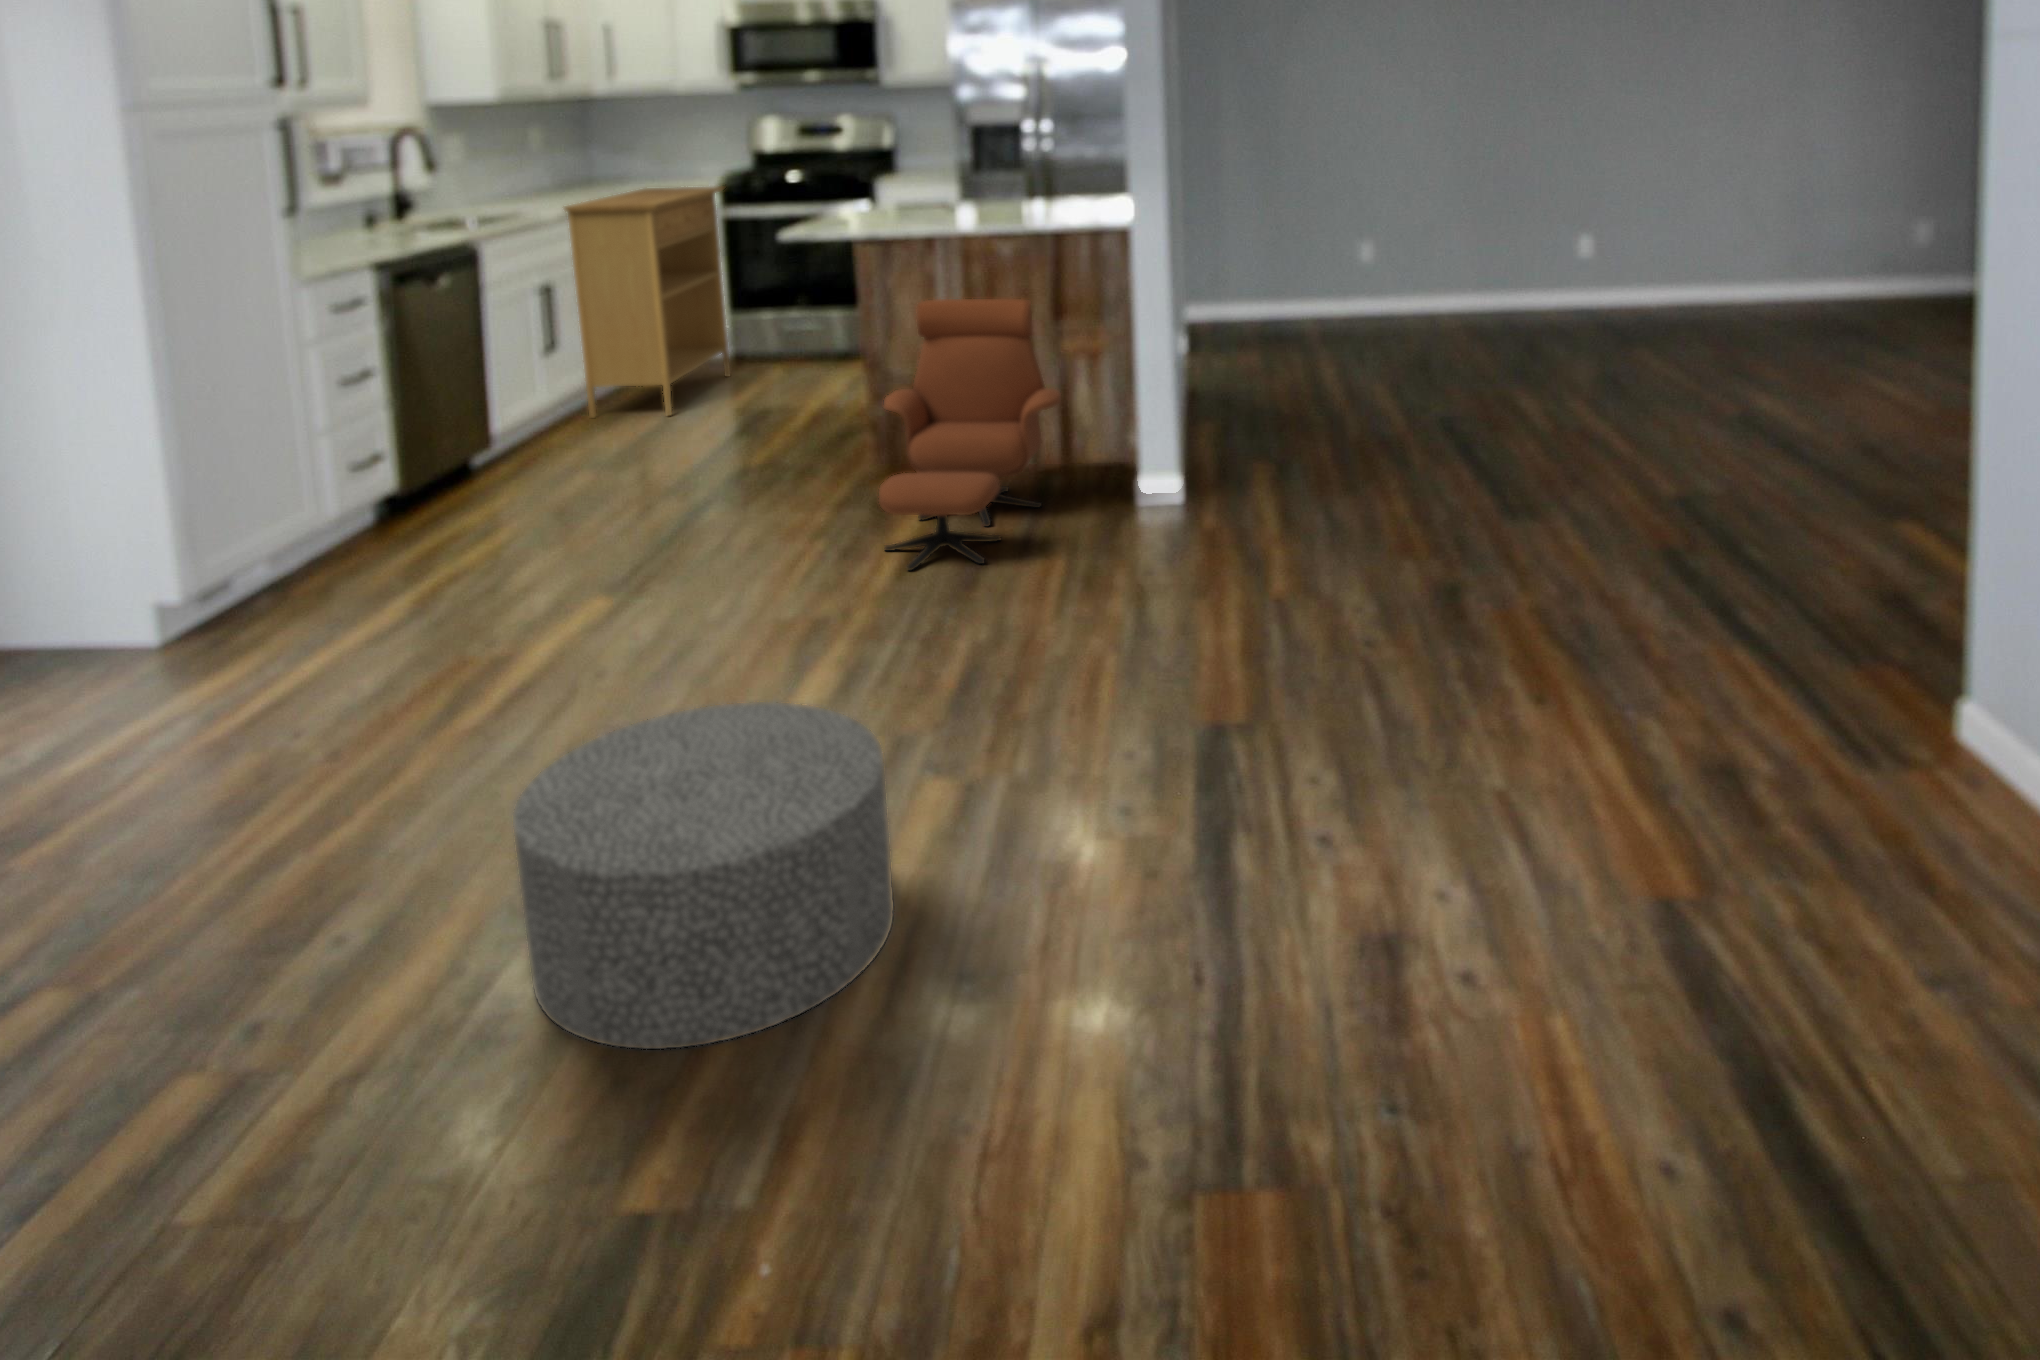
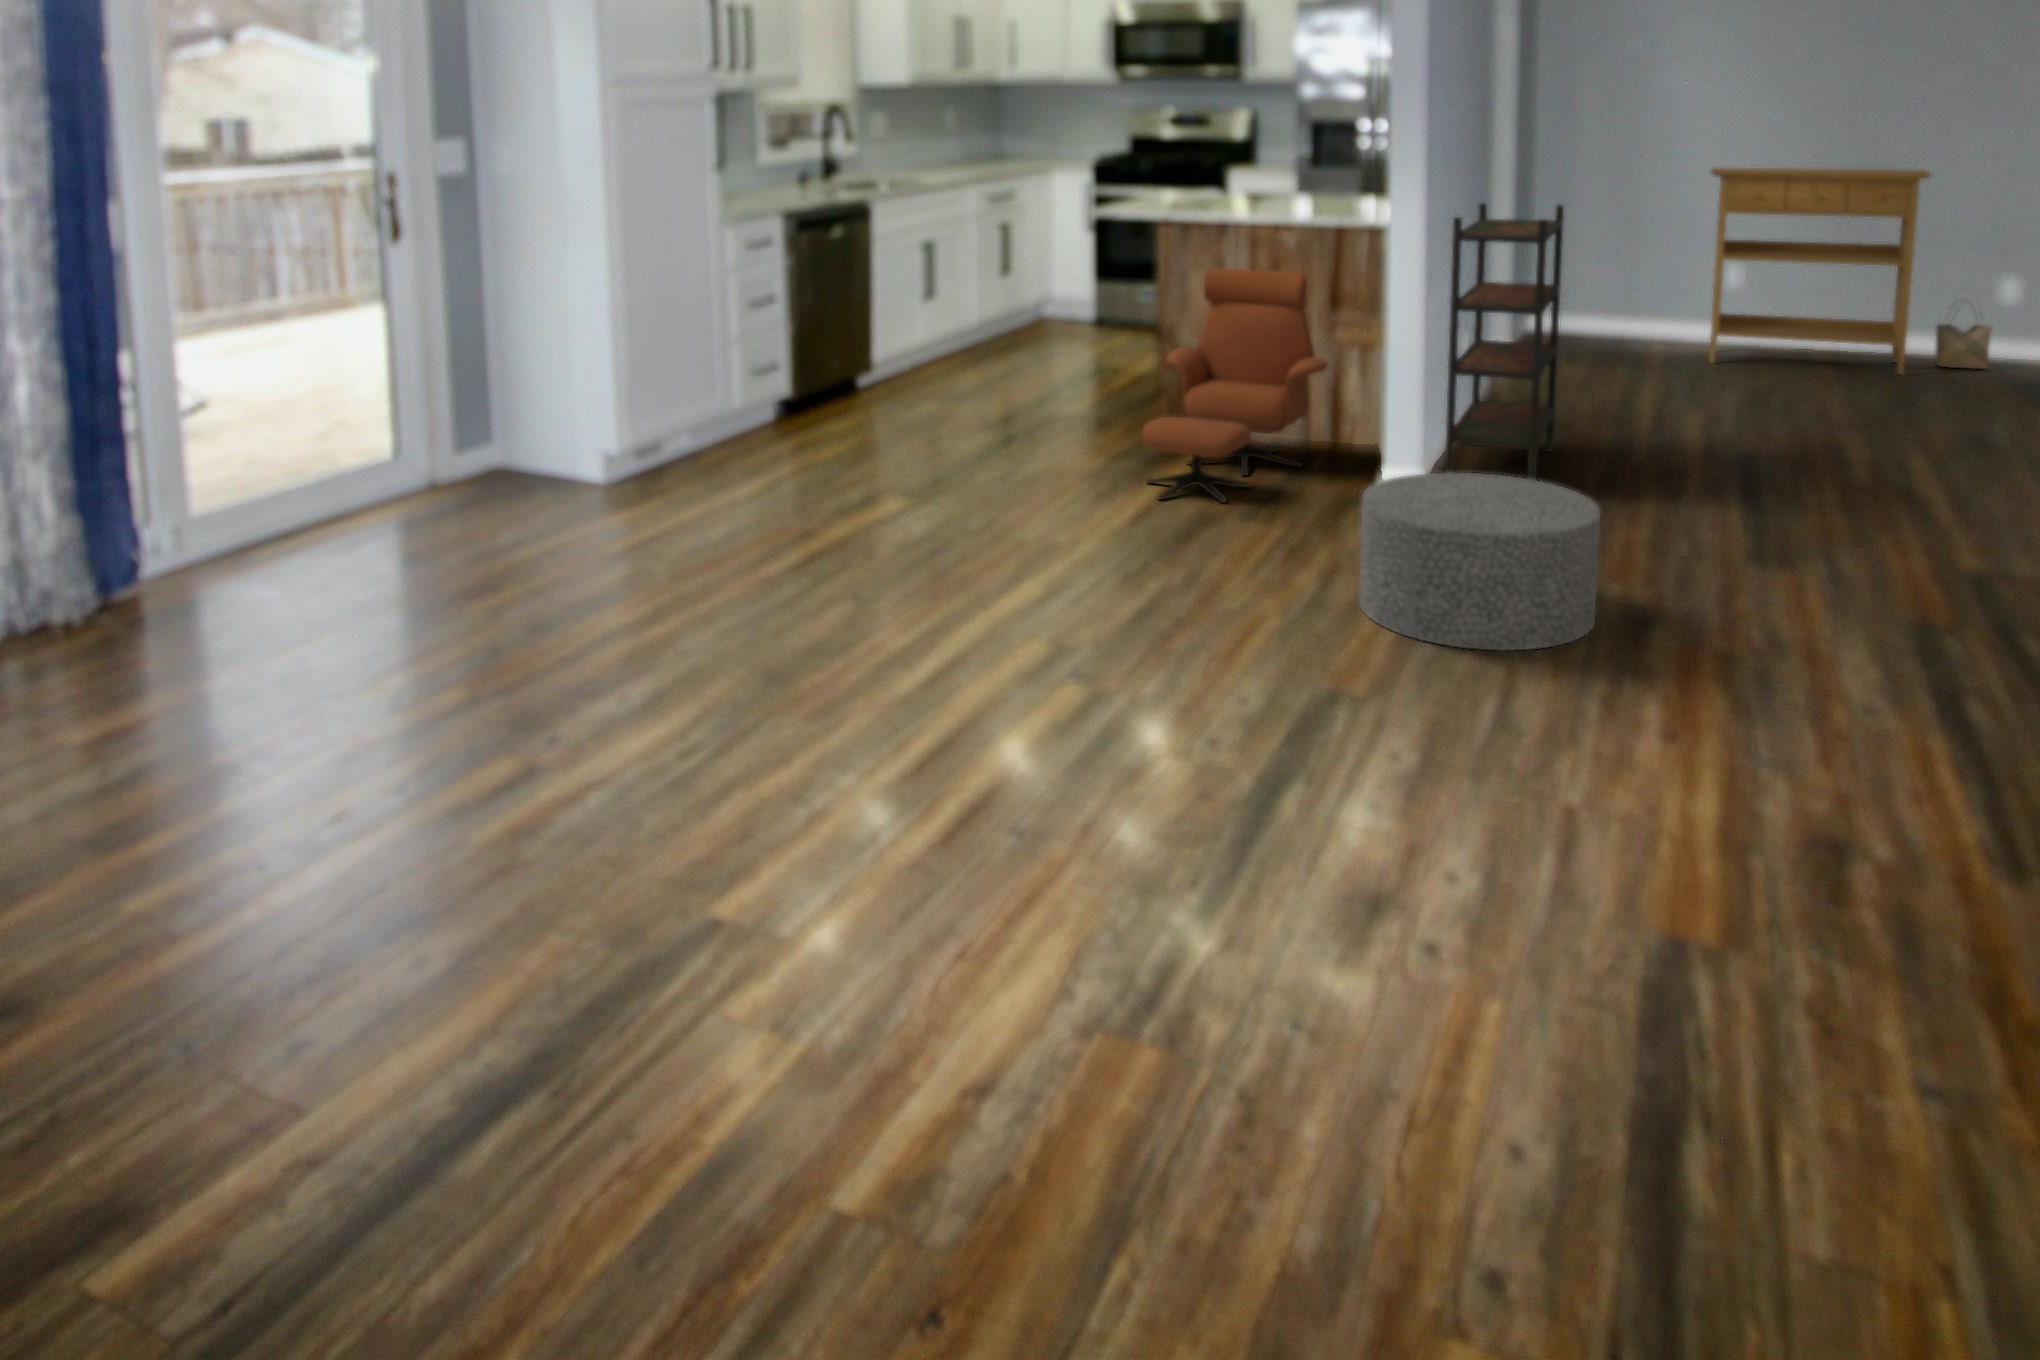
console table: present [564,186,730,418] -> present [1709,168,1931,375]
bookshelf: none [1187,210,1285,510] -> present [1445,203,1564,480]
woven basket: none [1531,269,1574,330] -> present [1935,301,1991,369]
ottoman: present [513,702,894,1049] -> present [1359,473,1600,650]

